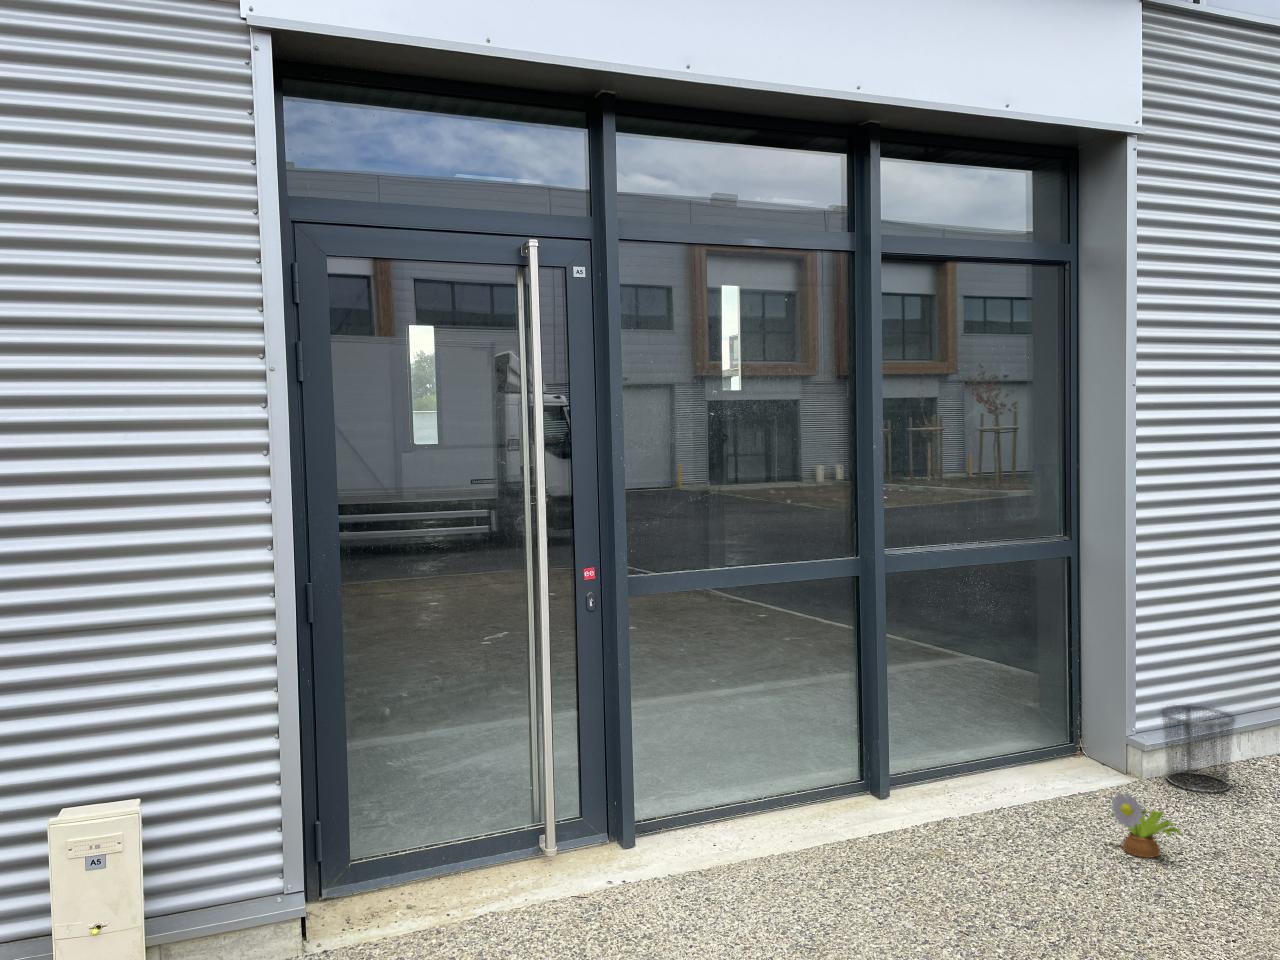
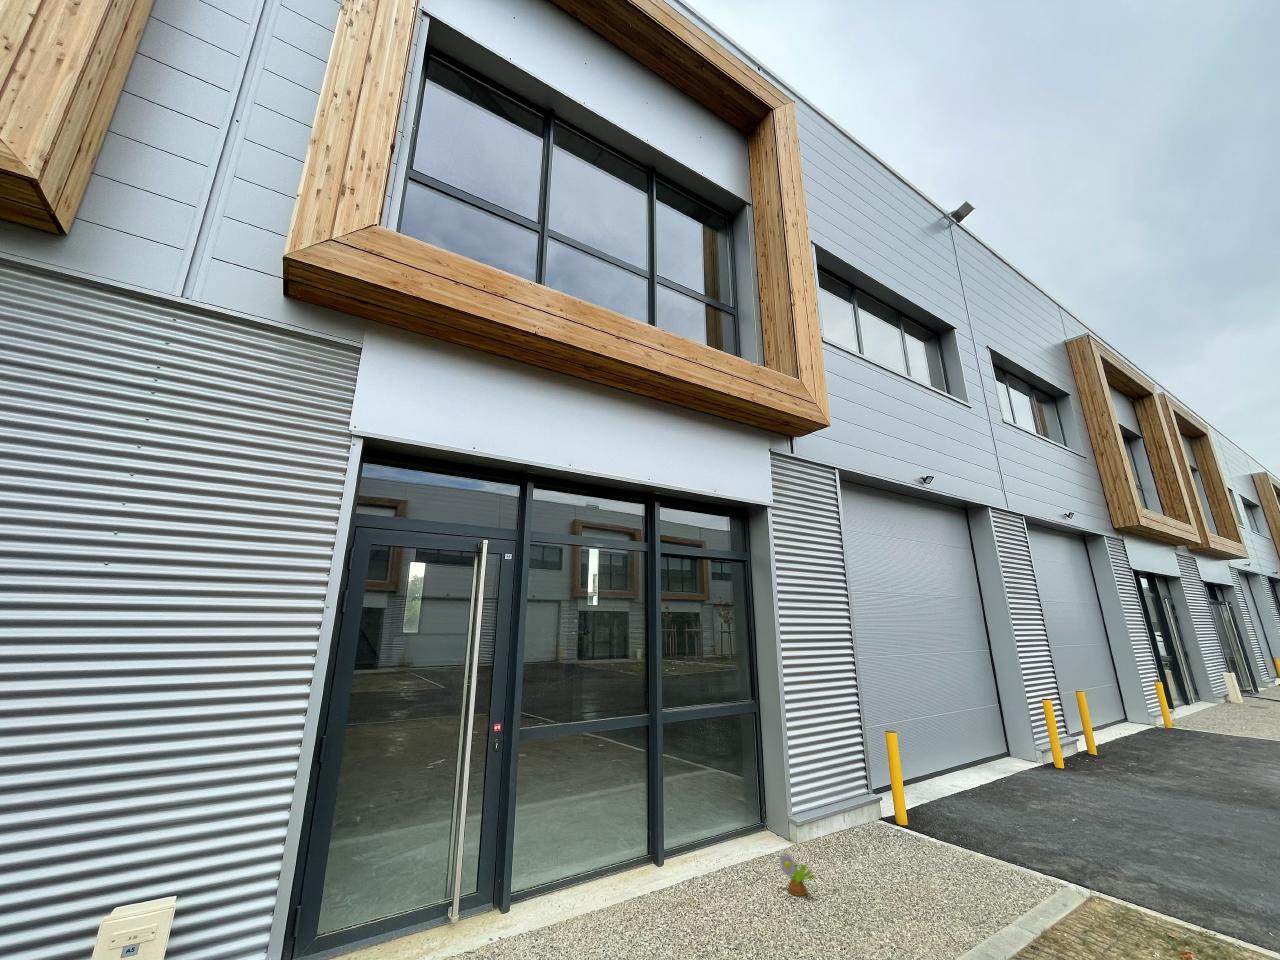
waste bin: present [1161,705,1235,793] -> none [804,797,842,851]

